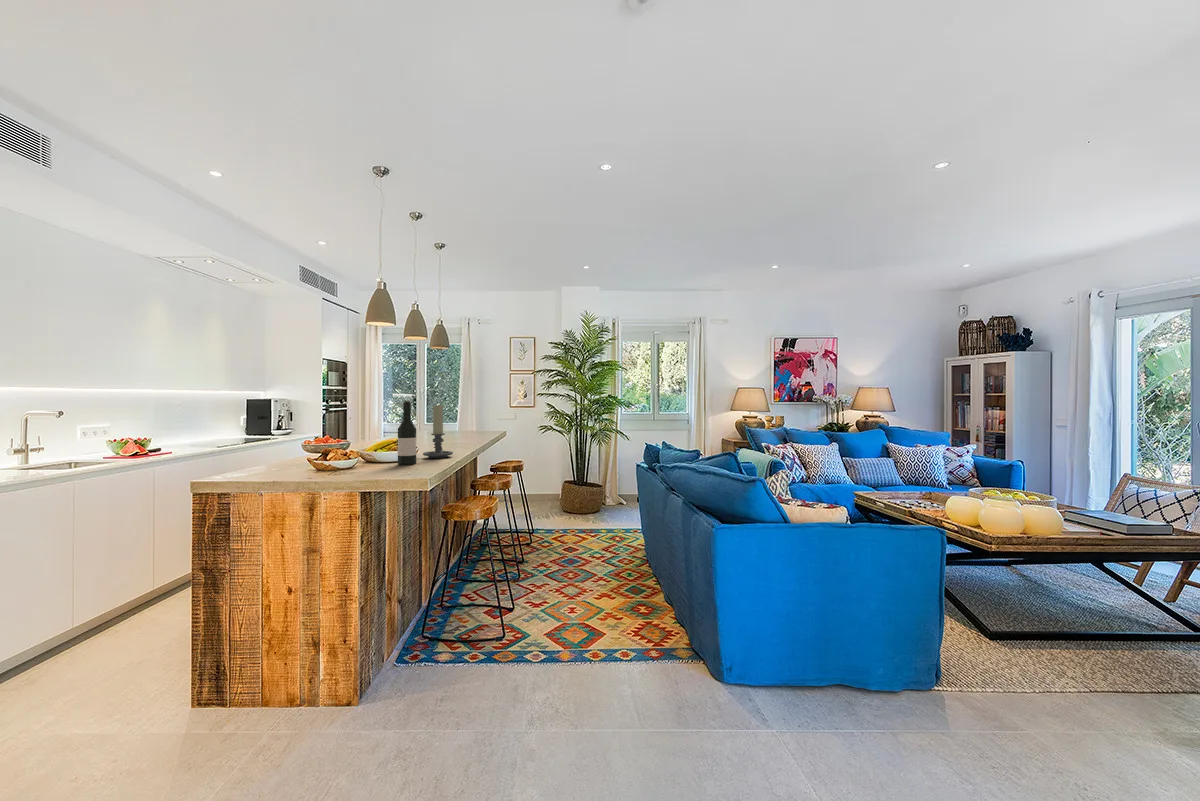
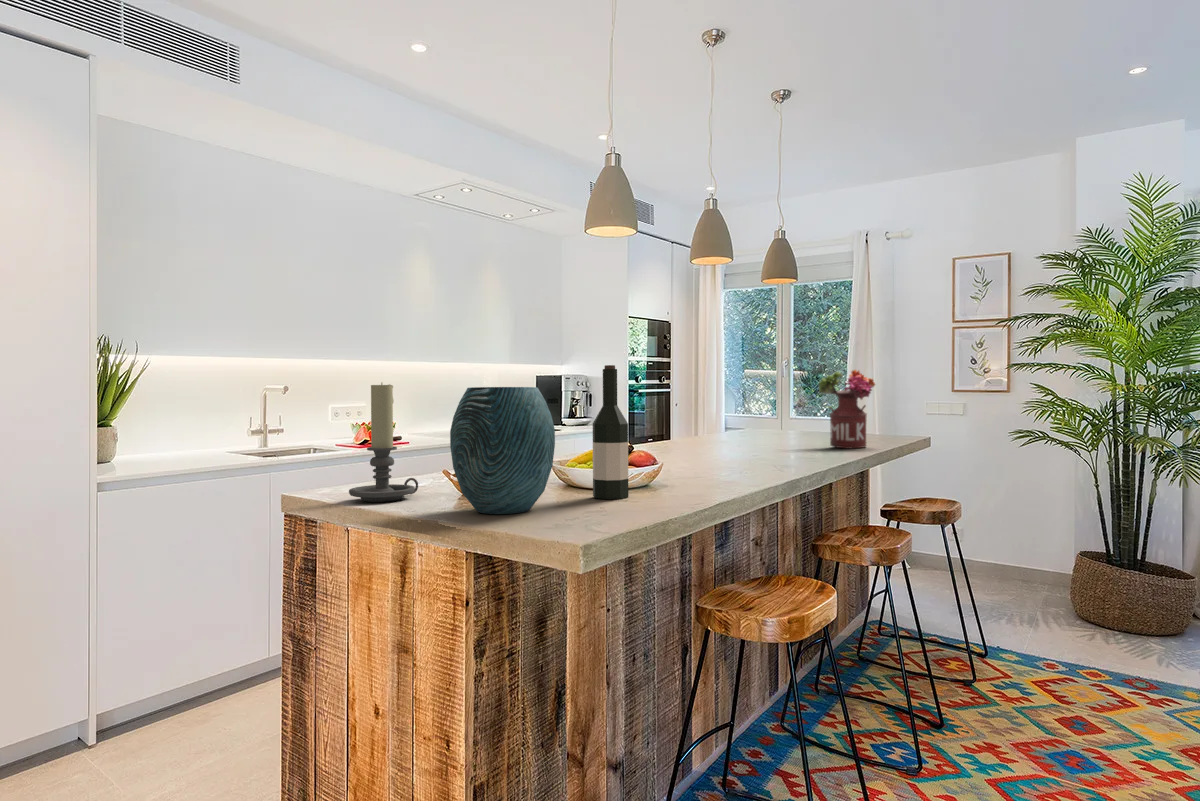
flower arrangement: none [453,395,483,437] -> present [819,370,875,448]
candle holder: present [423,405,453,458] -> present [349,383,418,502]
vase: none [342,413,397,474] -> present [450,387,555,514]

